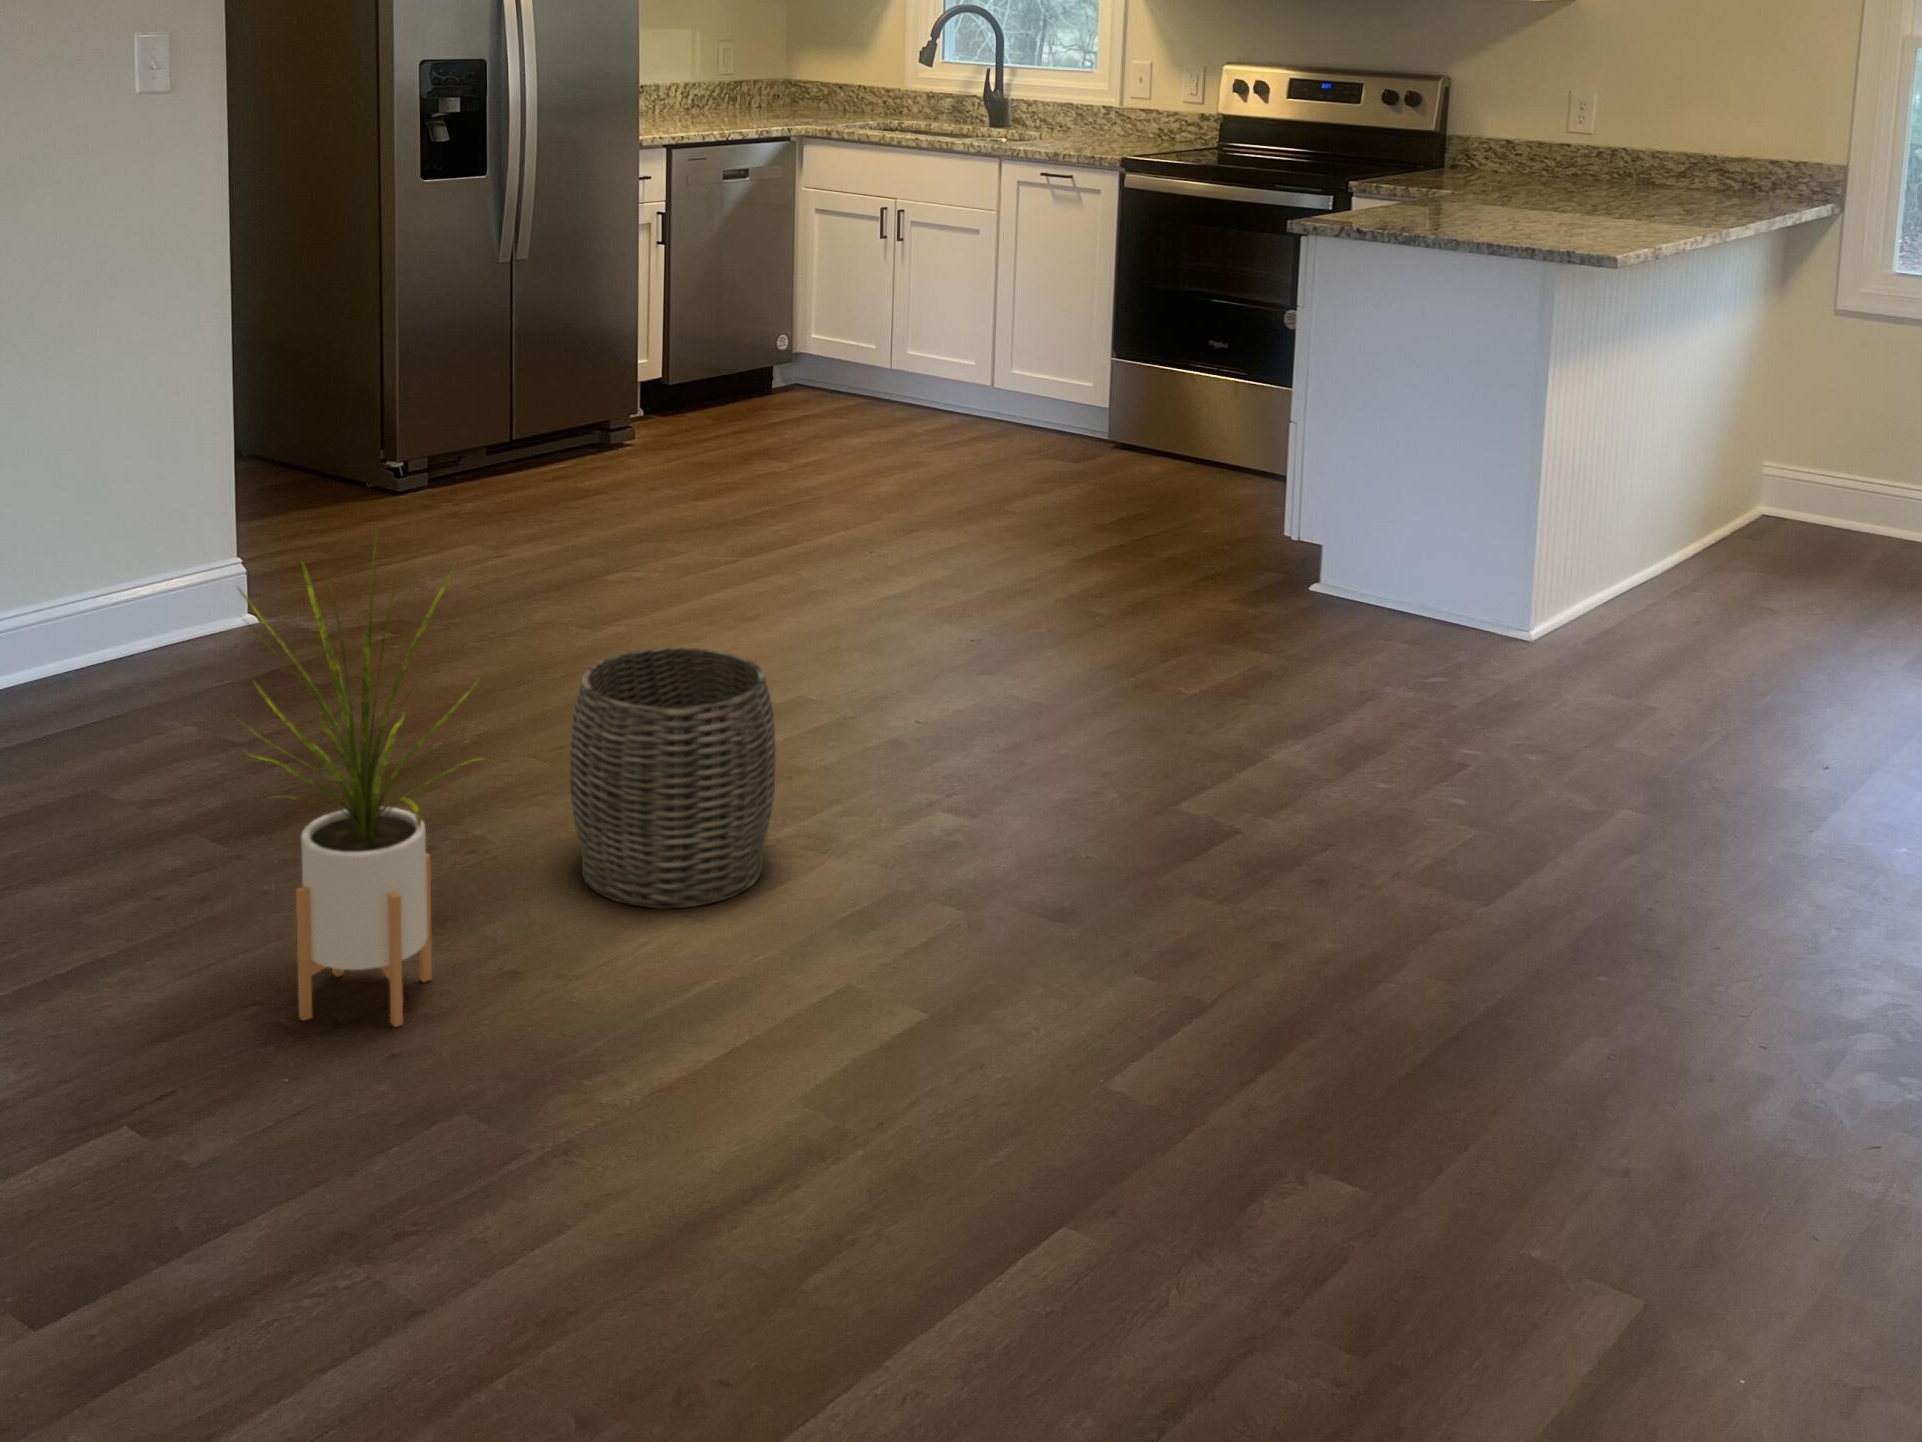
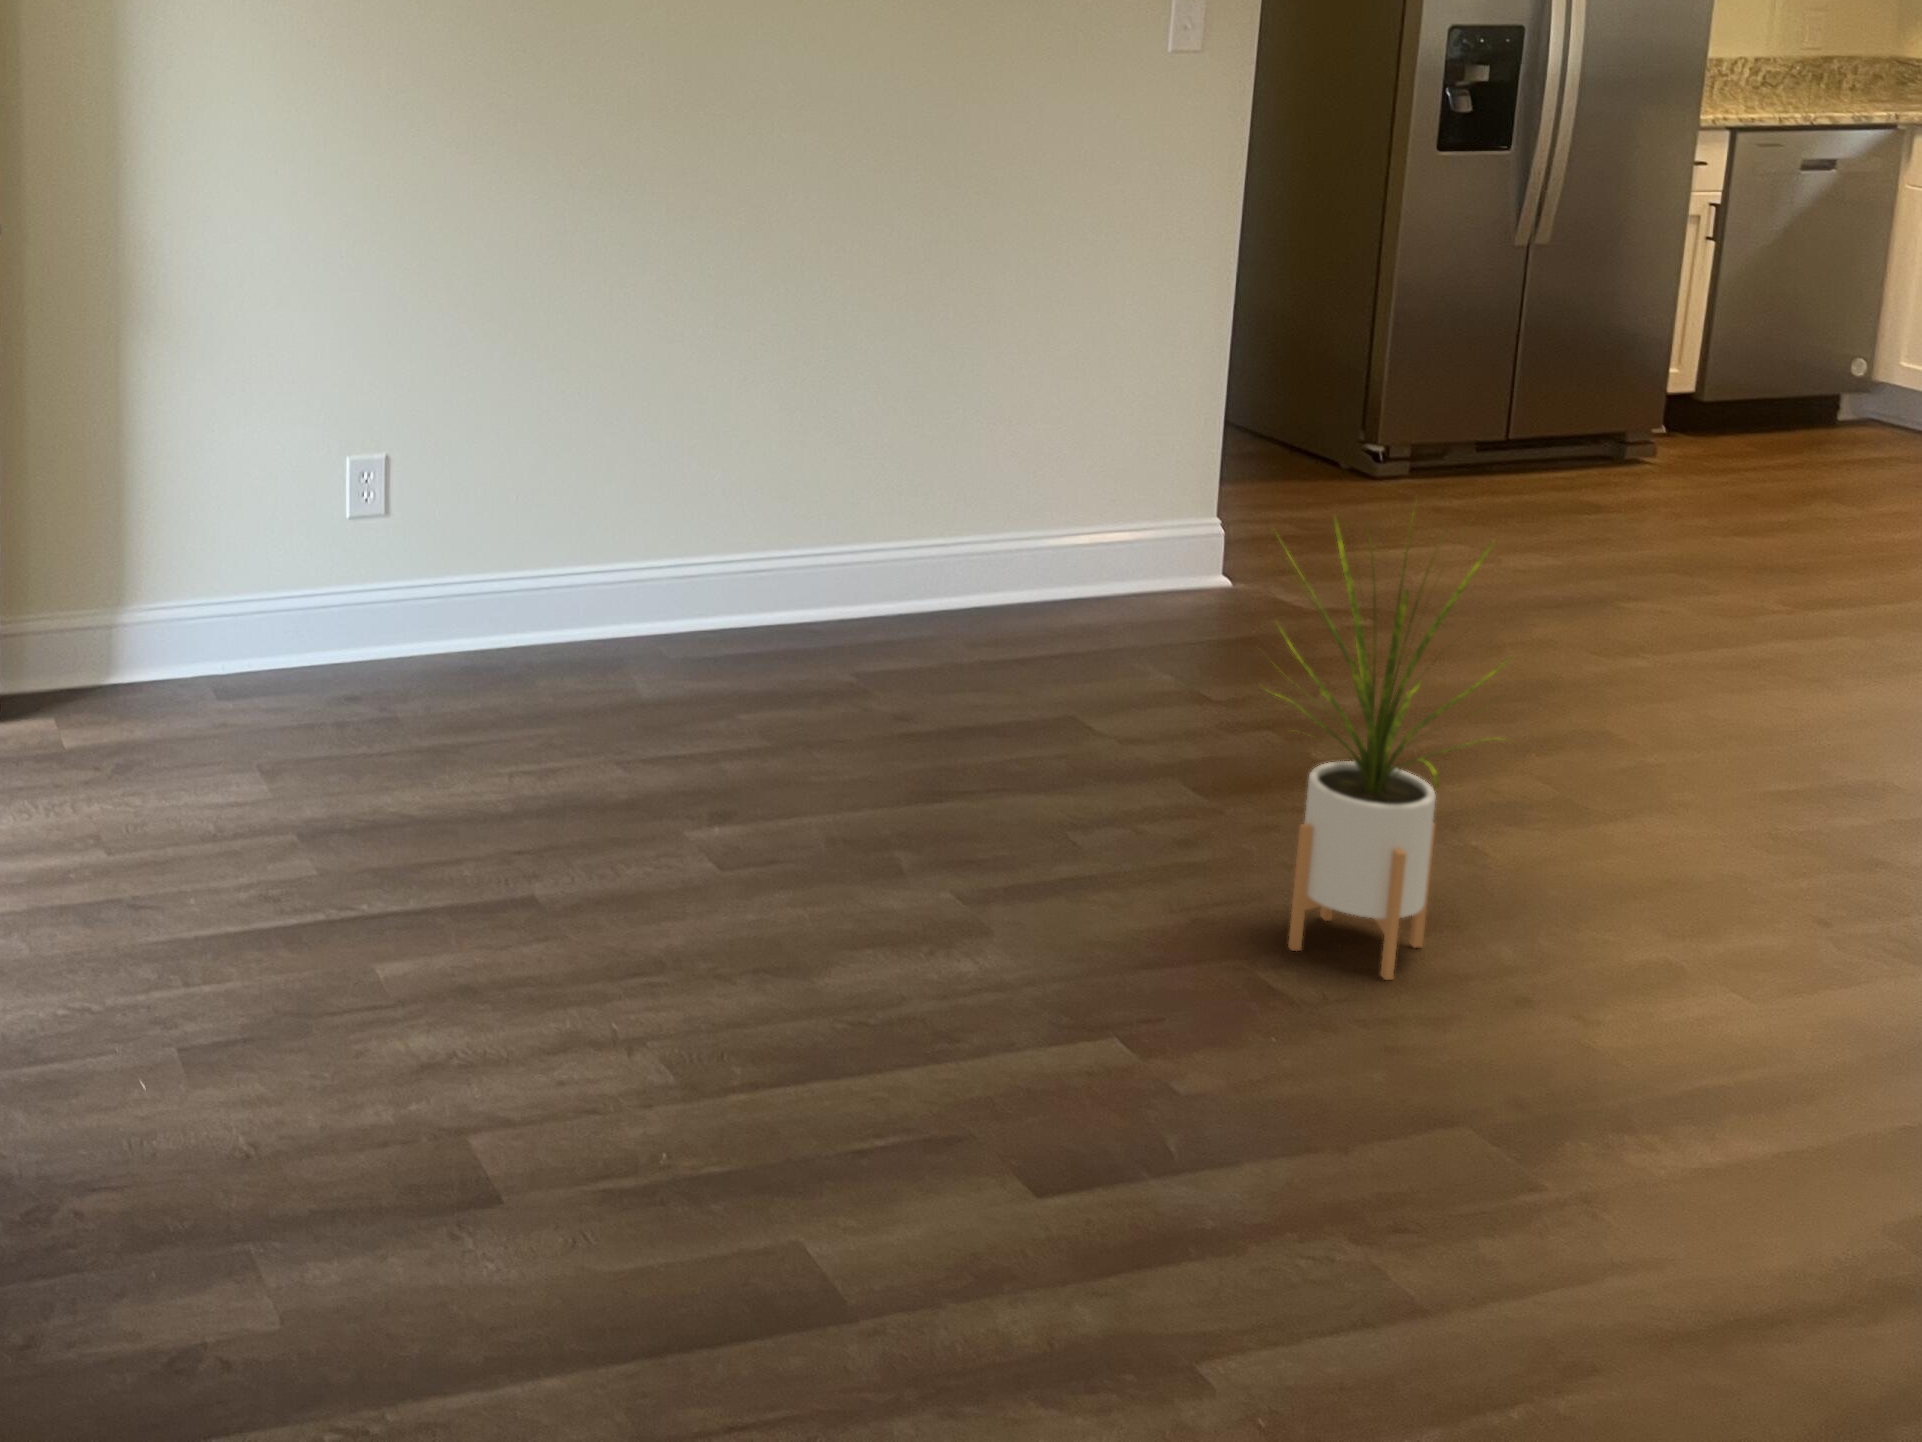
woven basket: present [570,648,776,908] -> none [1585,669,1842,952]

